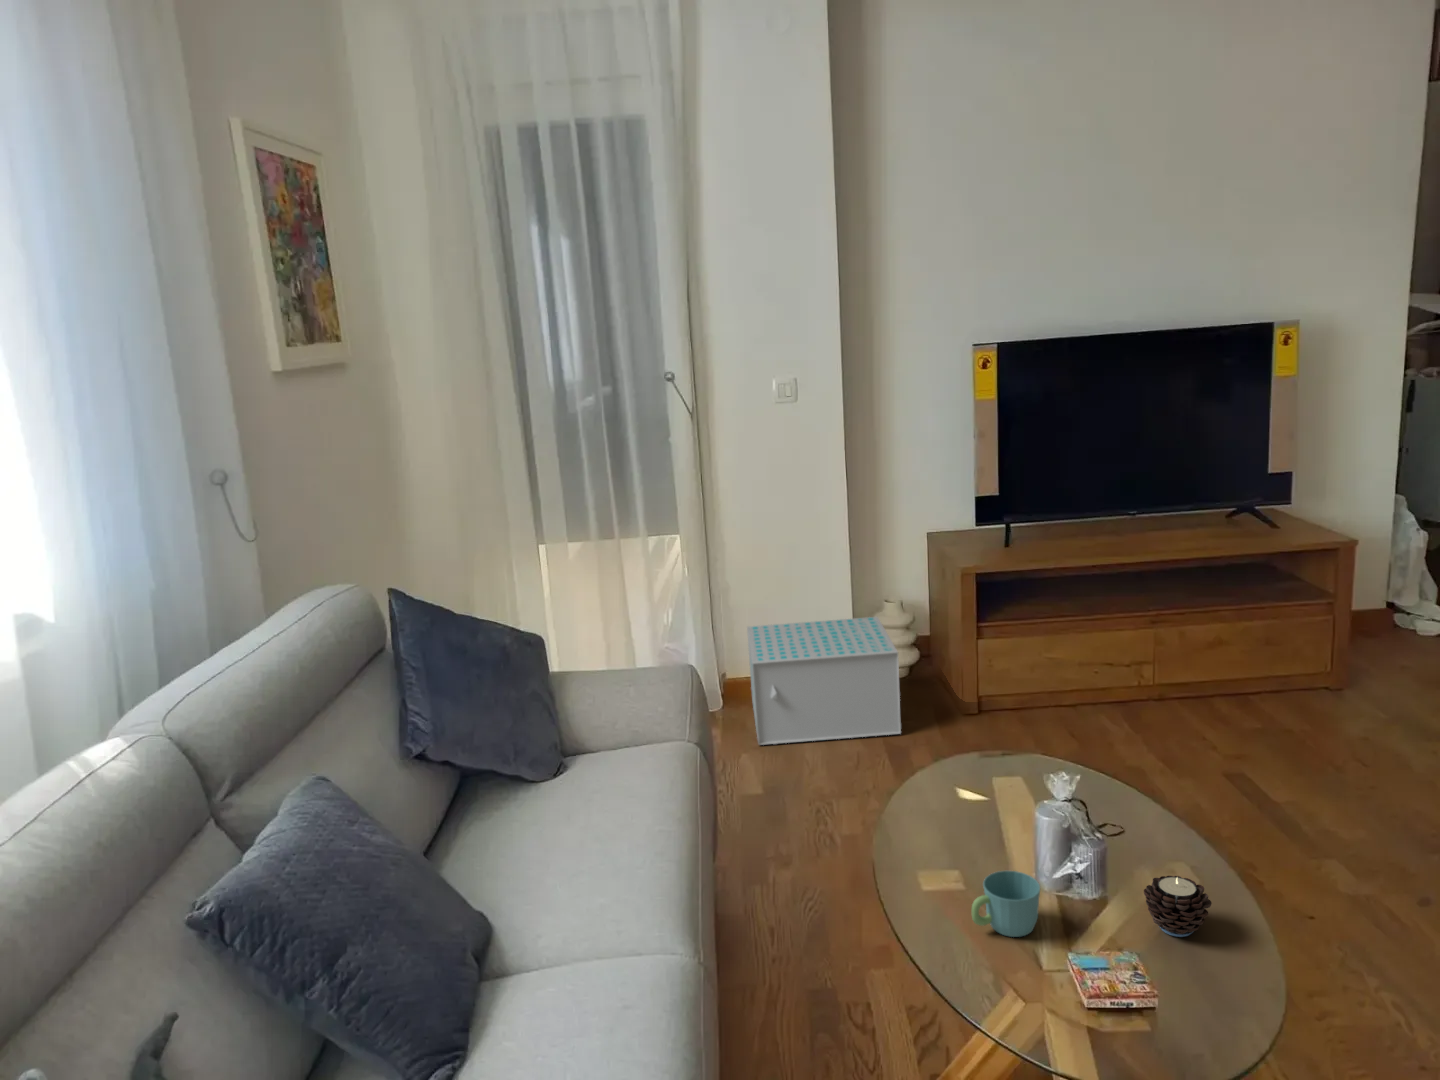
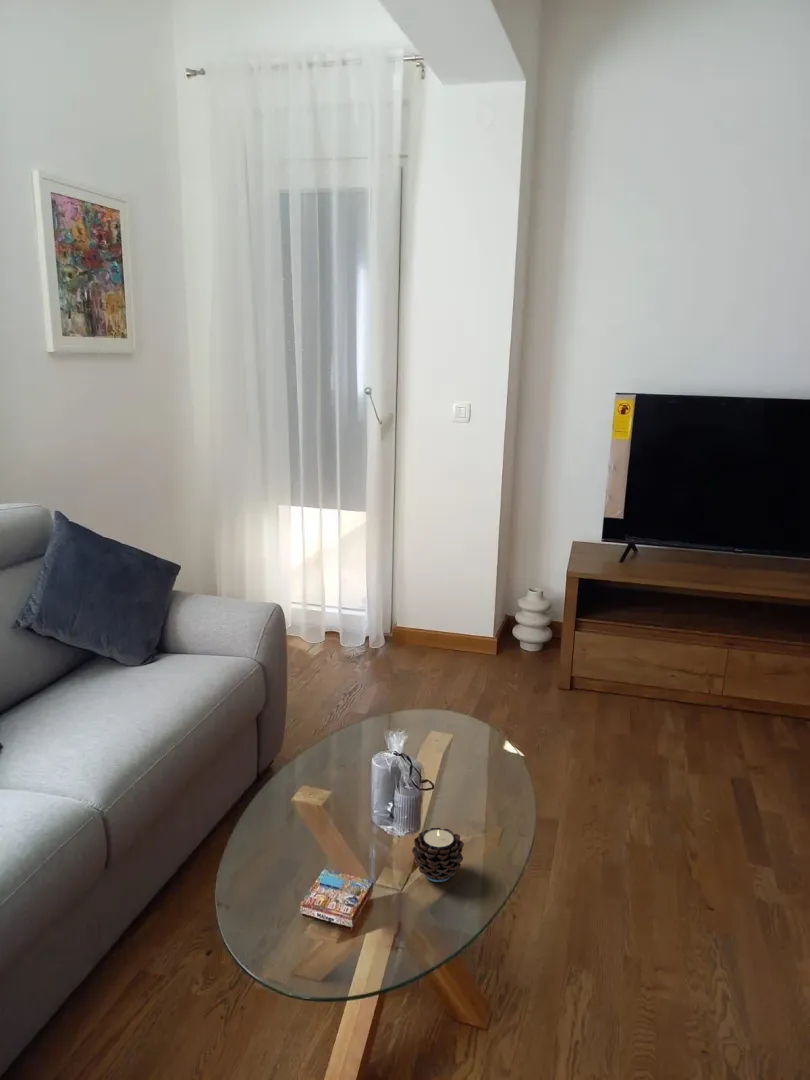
storage box: present [747,617,901,745] -> none [385,591,513,695]
mug: present [972,871,1040,937] -> none [281,793,340,849]

